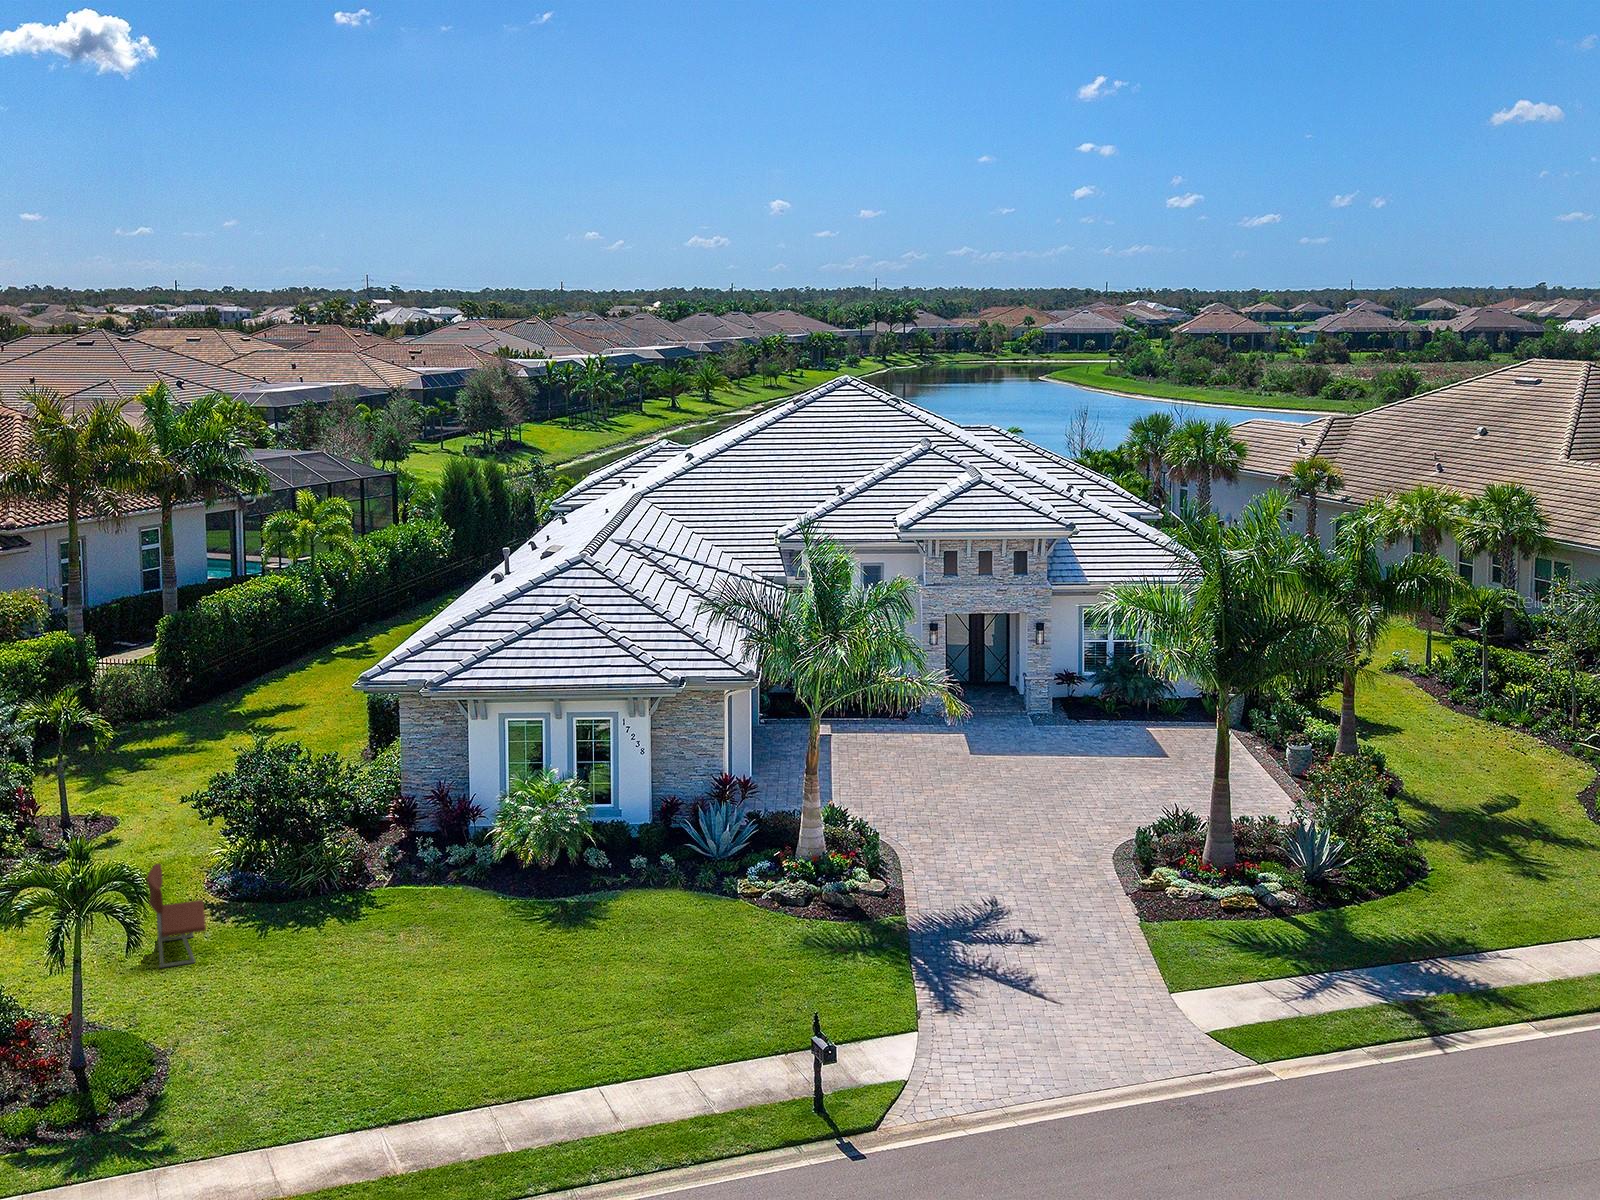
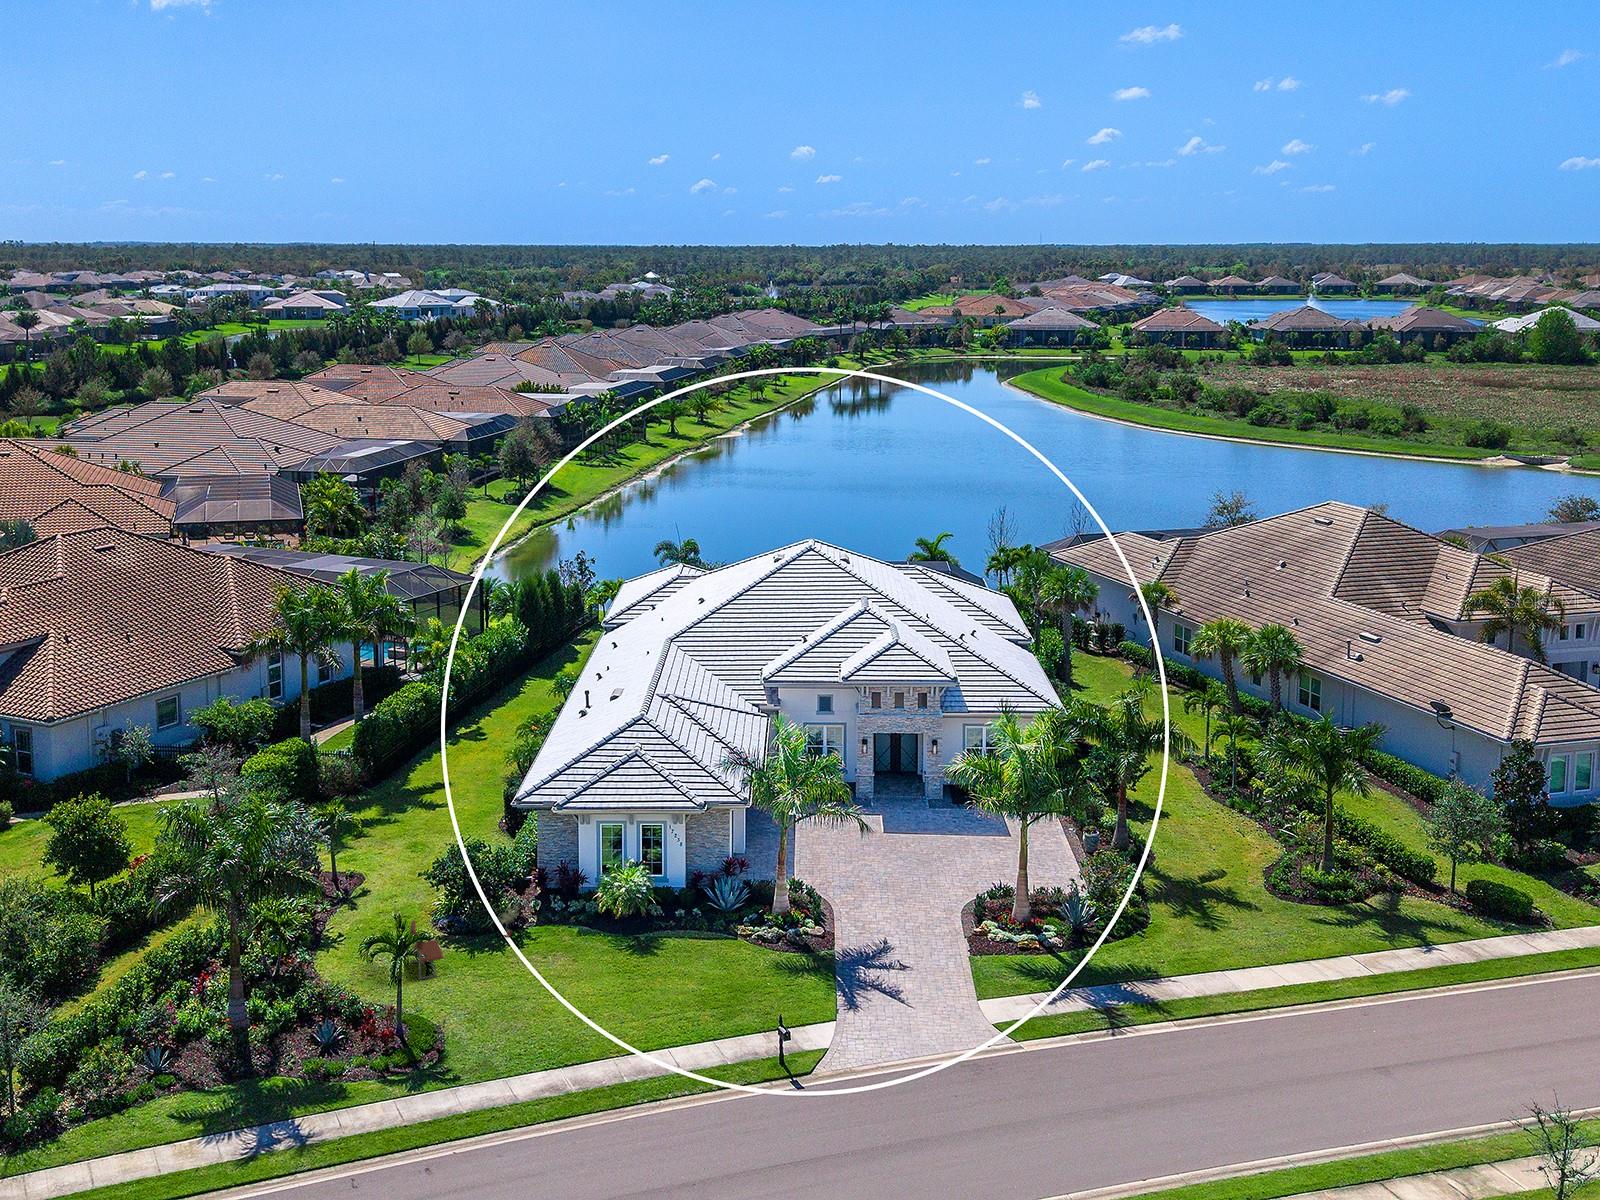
potted tree: none [317,844,360,900] -> present [498,905,518,937]

